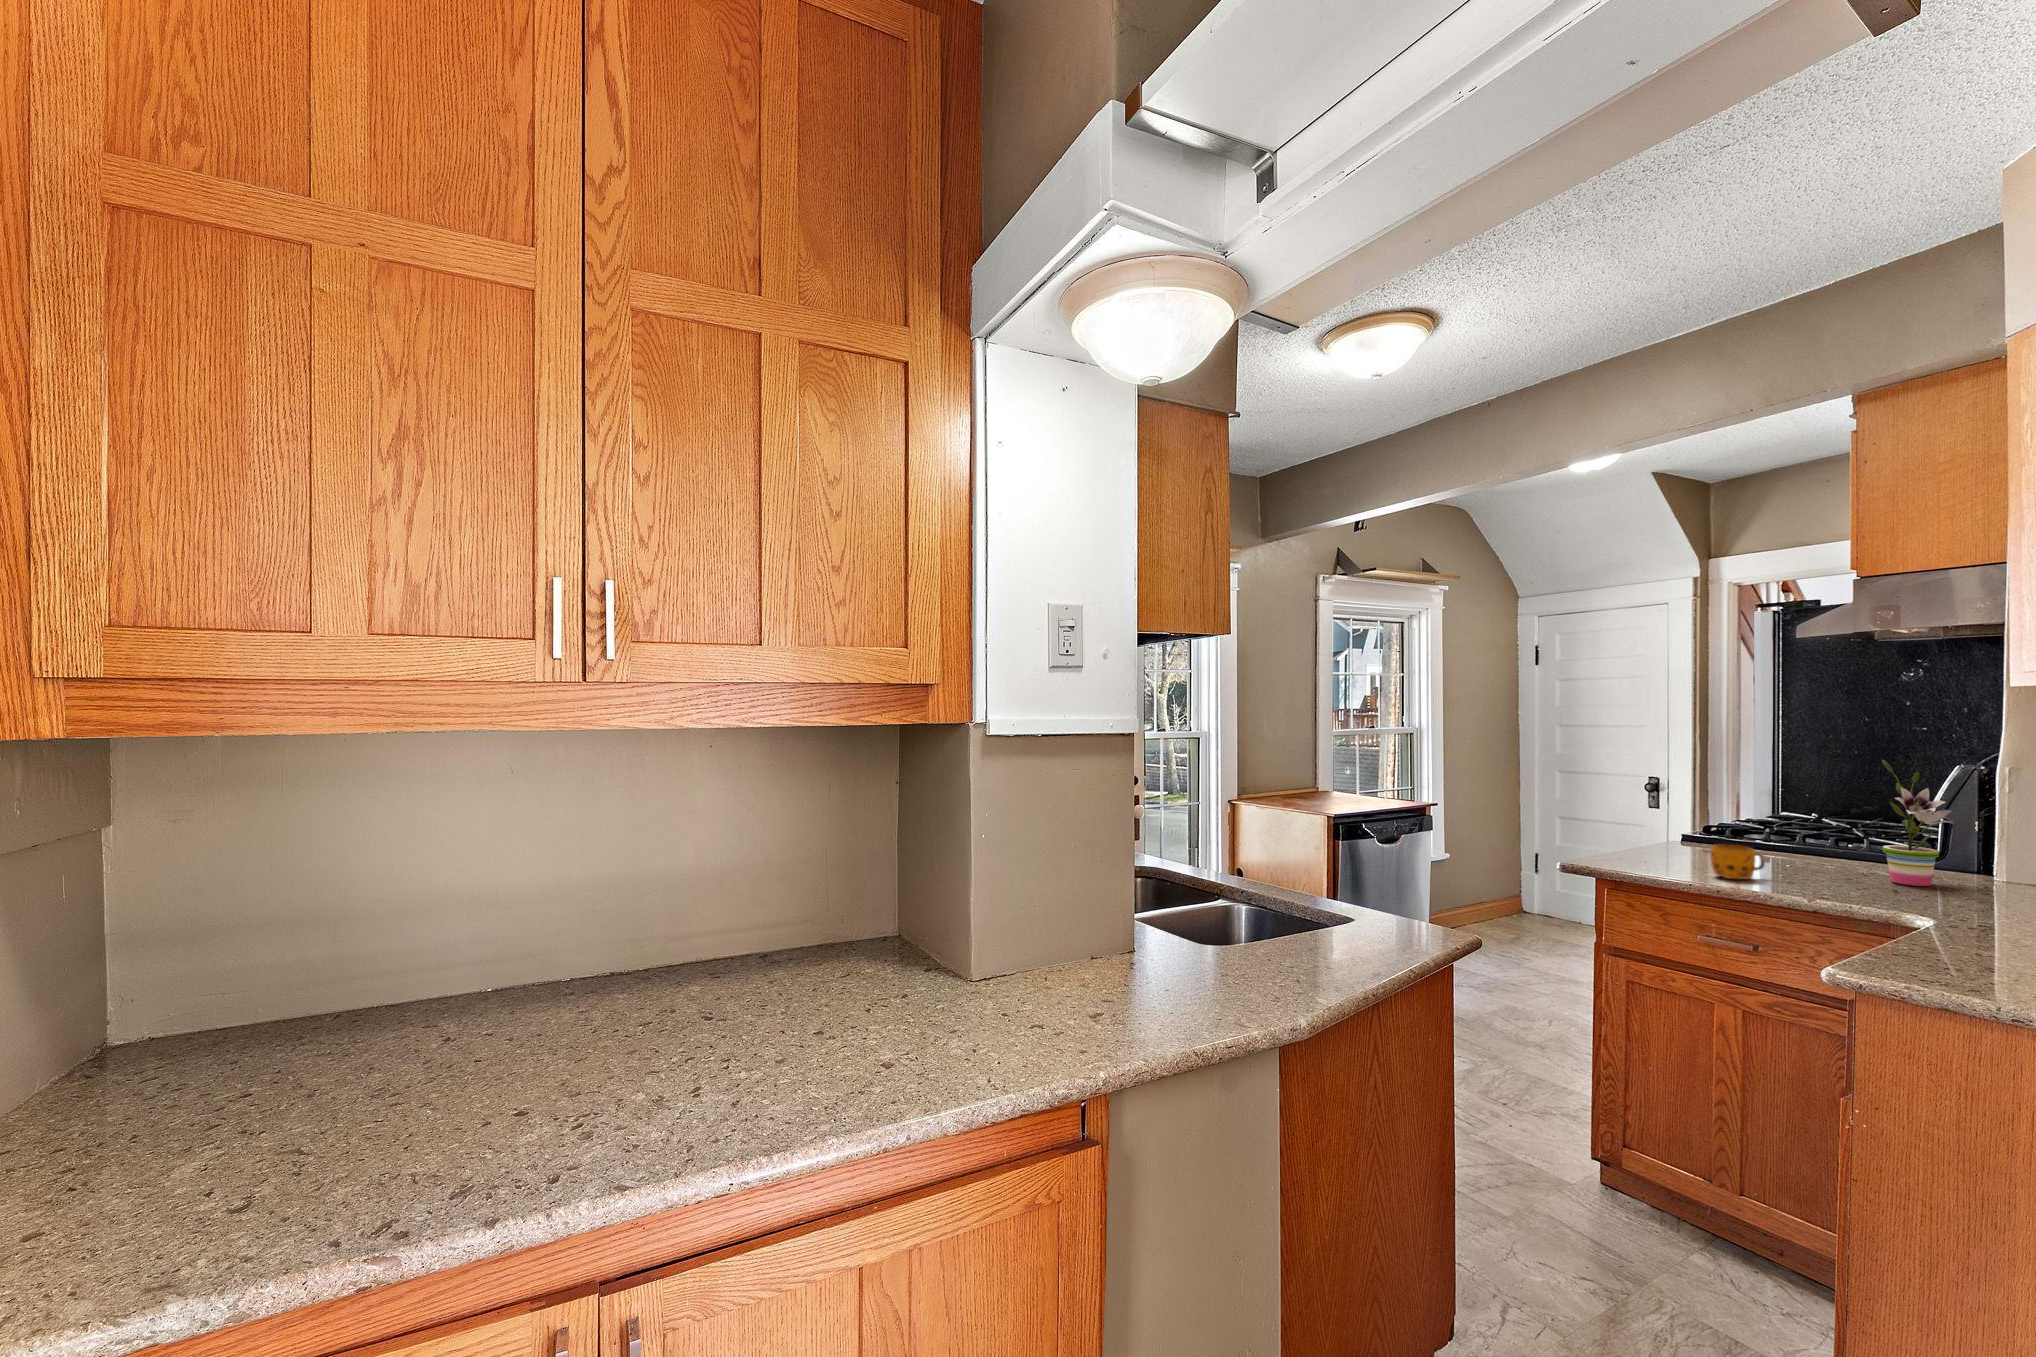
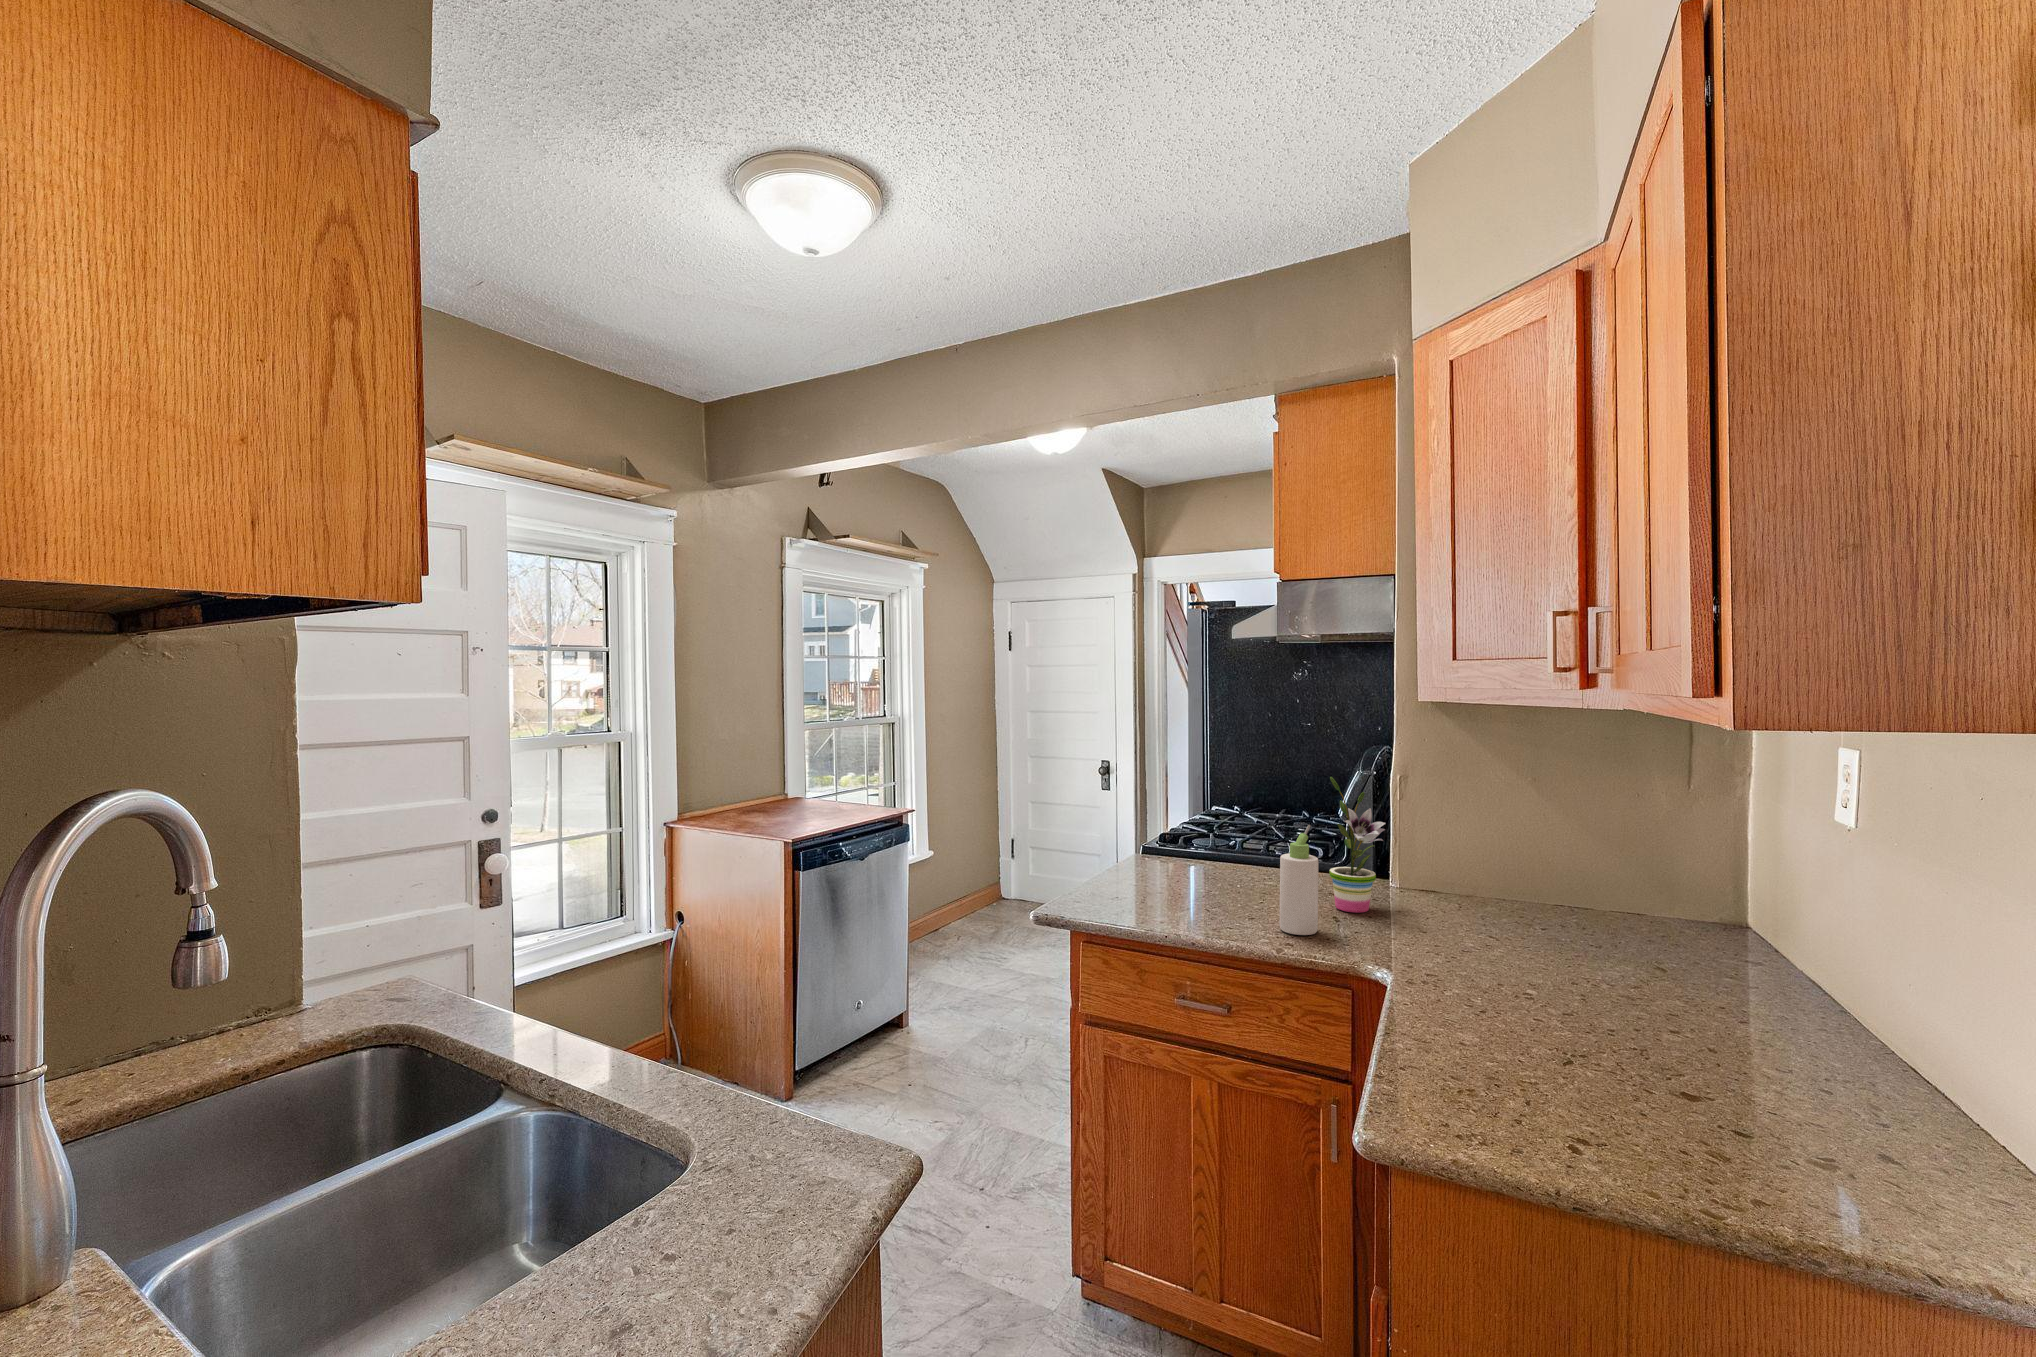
bottle: none [1813,797,1857,892] -> present [1280,825,1318,935]
mug: present [1710,844,1765,880] -> none [1183,882,1233,925]

